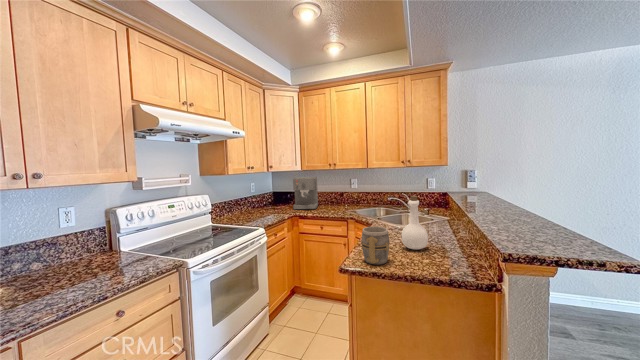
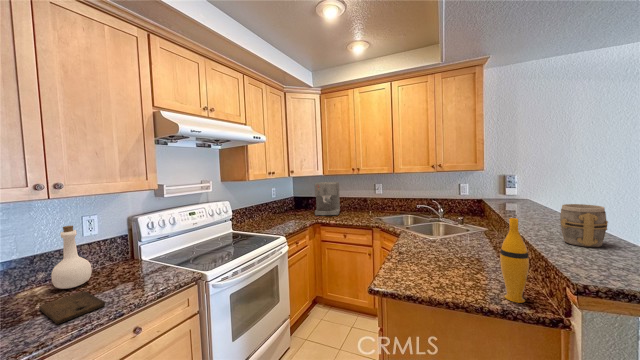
bottle: present [402,196,428,249] -> present [51,226,92,289]
vase: none [450,203,472,274] -> present [500,218,529,303]
mug: present [361,226,389,265] -> present [560,204,608,247]
cutting board: none [20,279,89,307] -> present [39,291,105,324]

